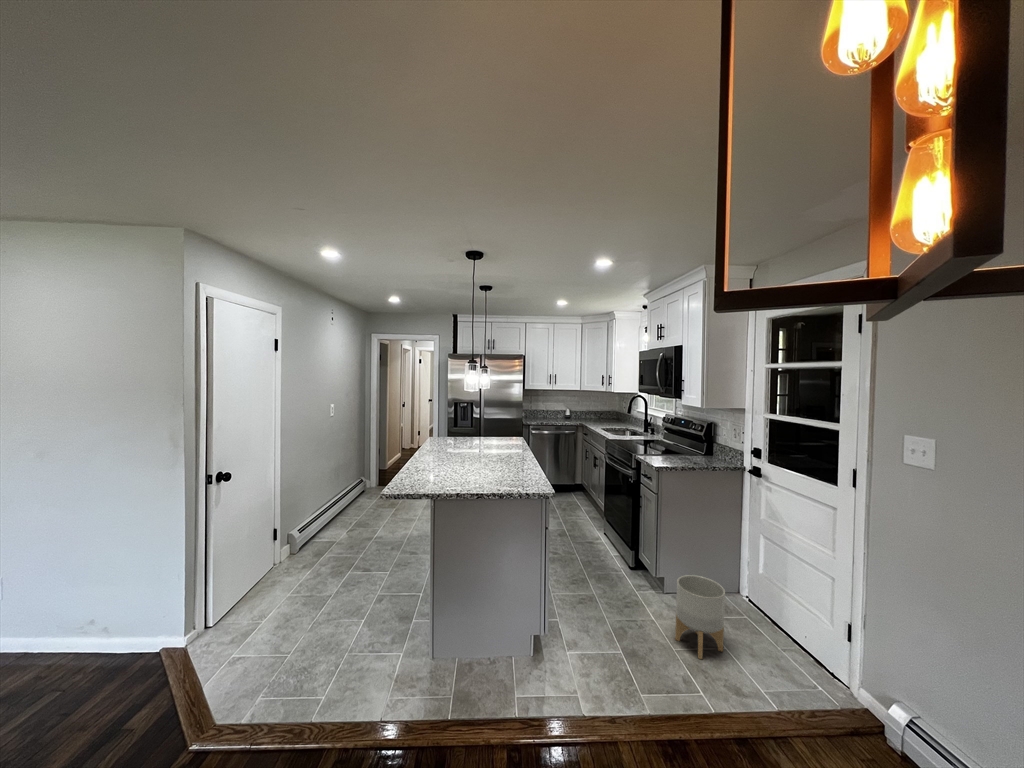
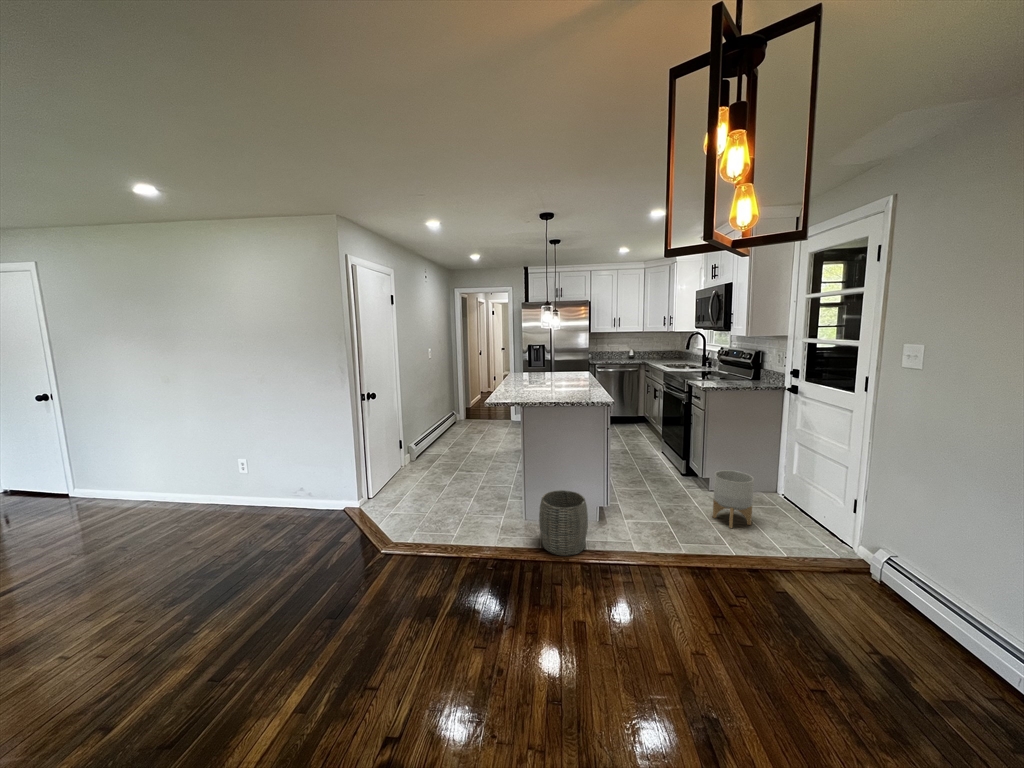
woven basket: none [449,621,519,736] -> present [539,490,588,556]

